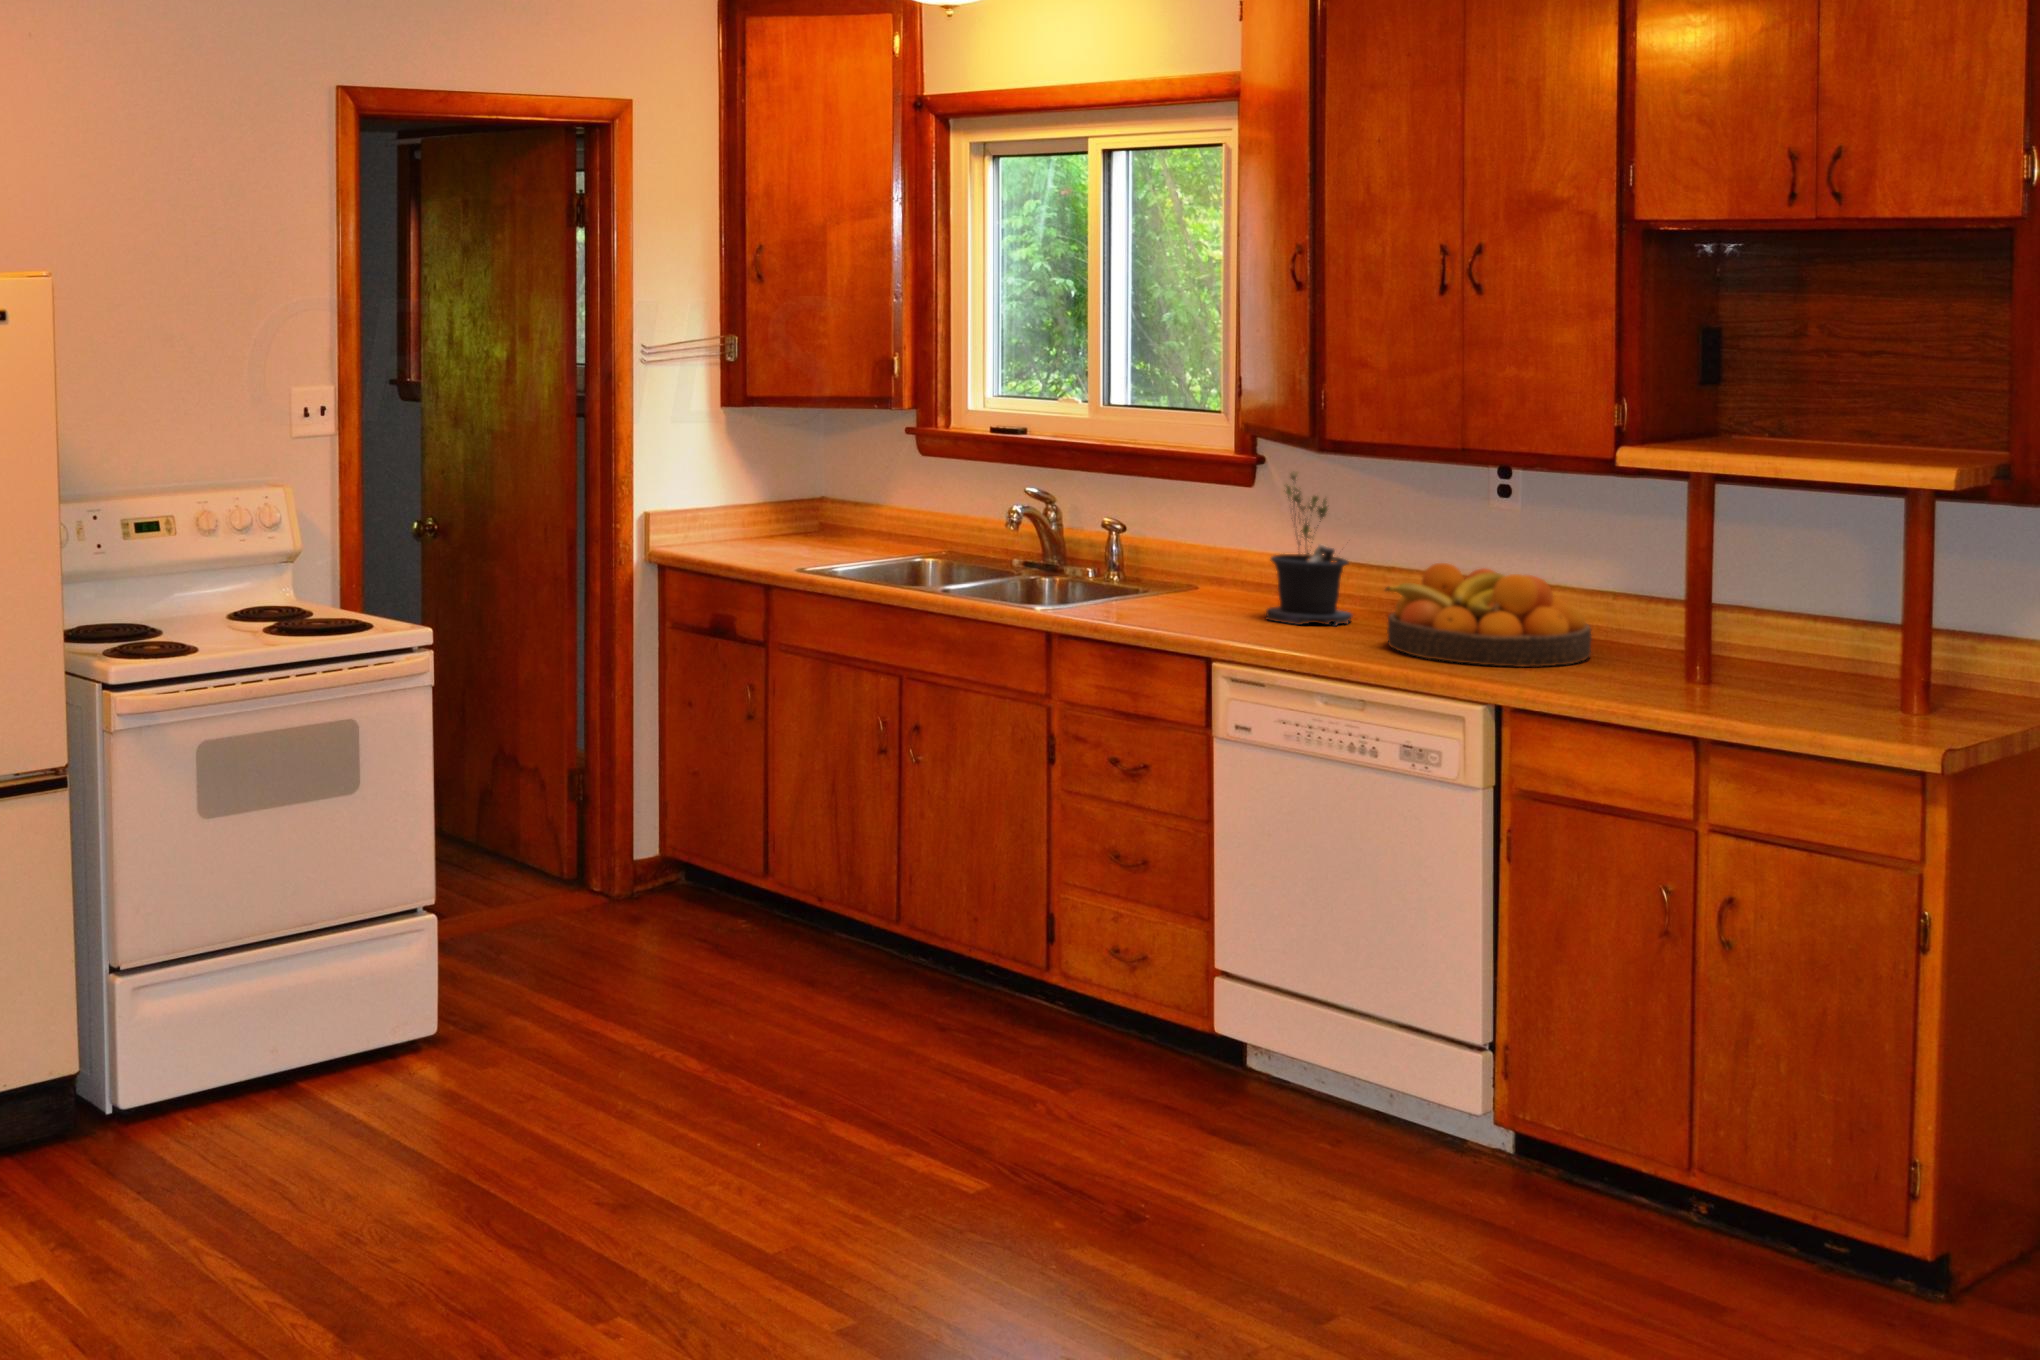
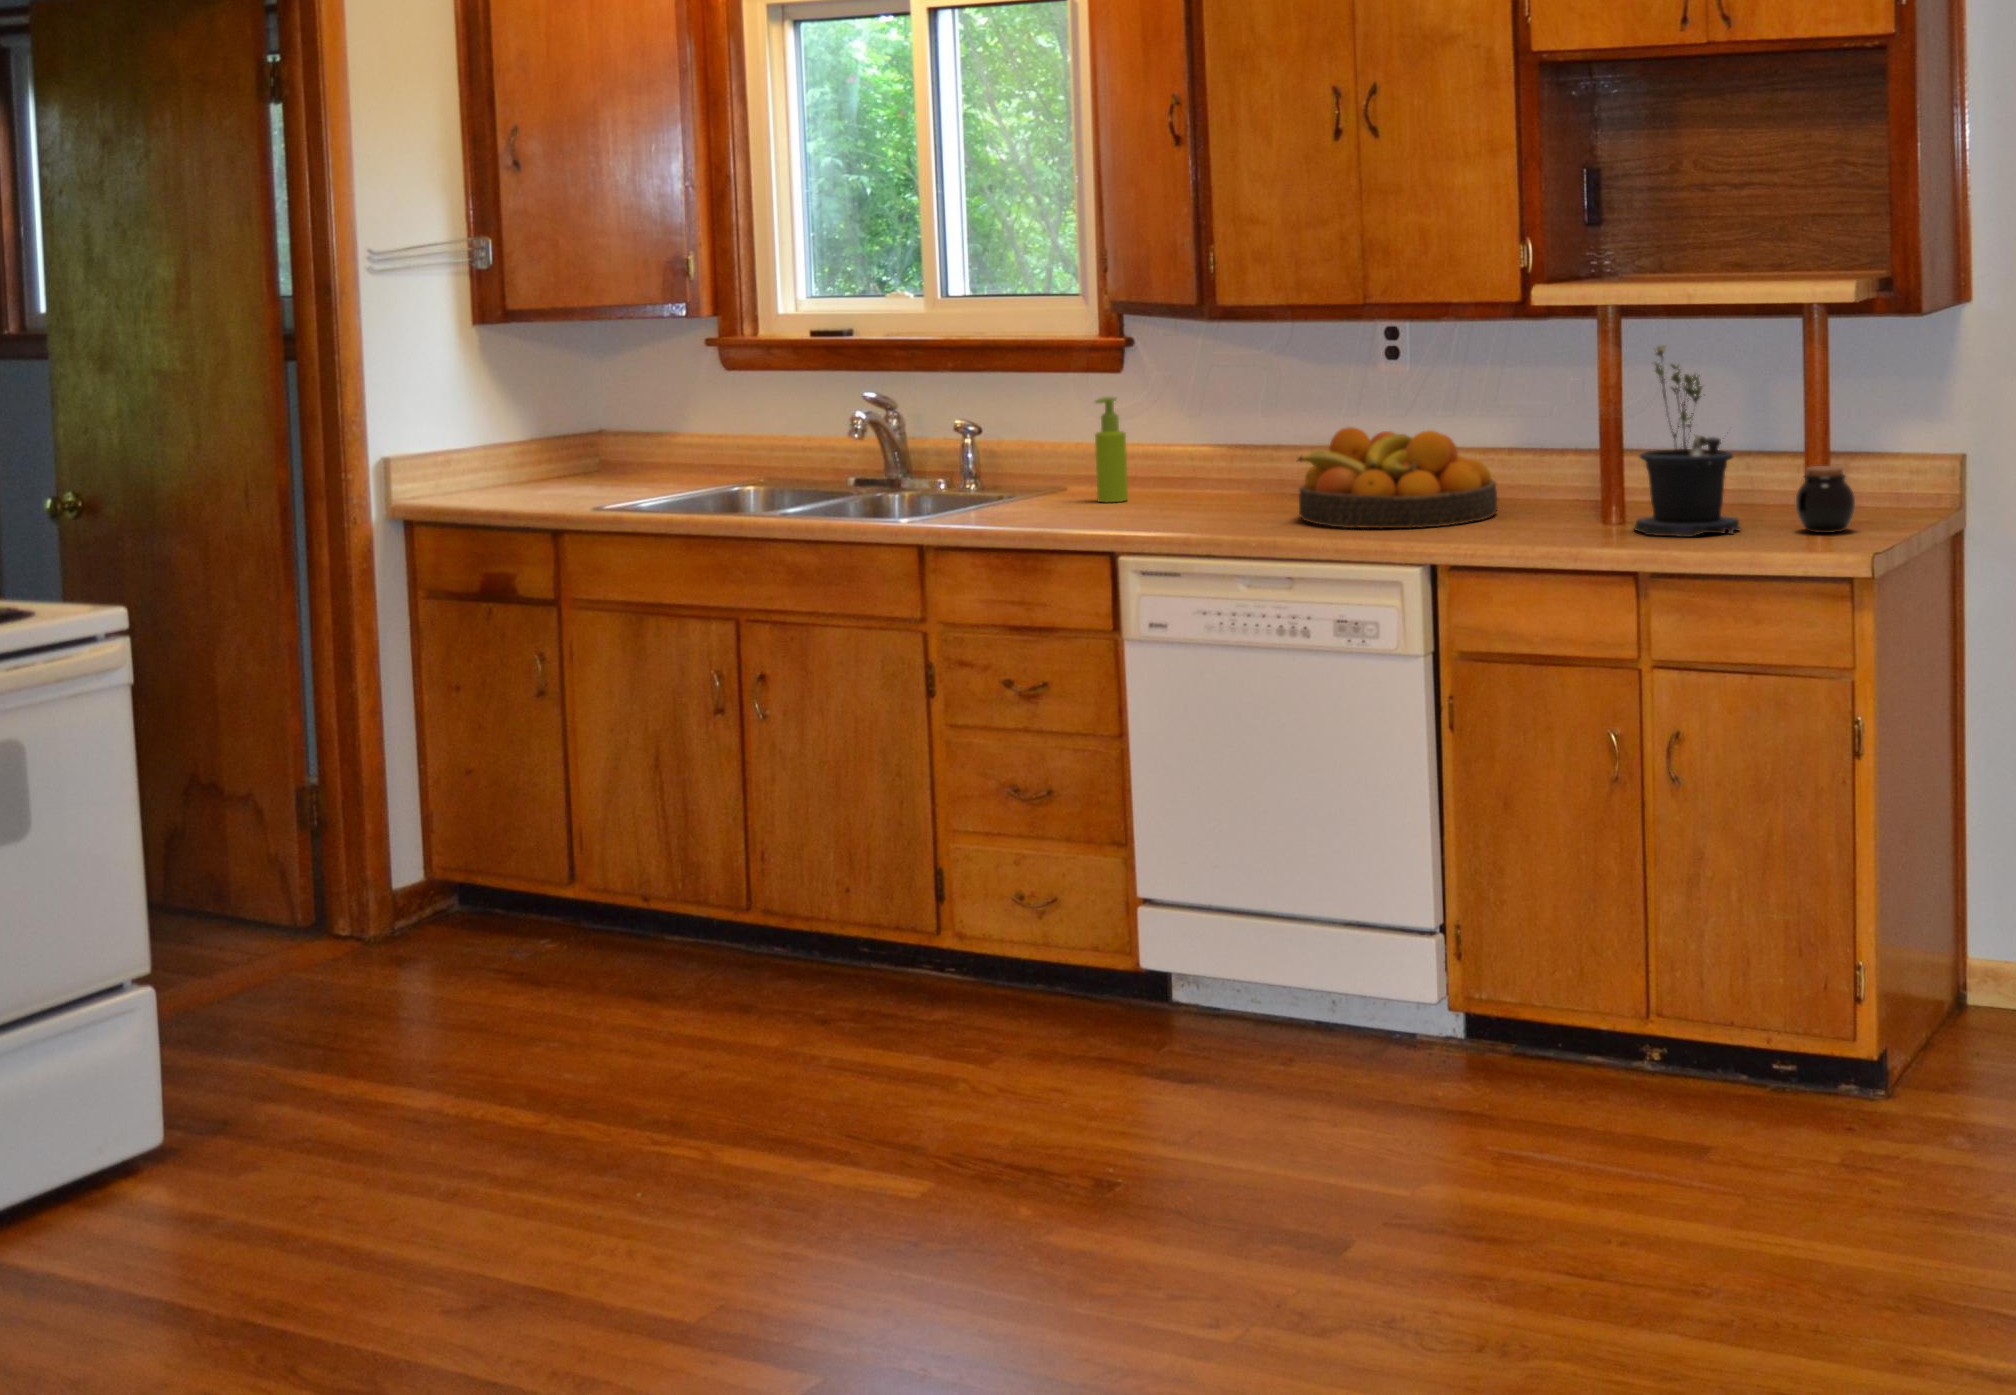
potted plant: present [1266,472,1352,625] -> present [1634,346,1740,537]
soap dispenser: none [1217,511,1246,606] -> present [1095,397,1128,502]
jar: none [1893,652,1963,722] -> present [1796,466,1855,533]

